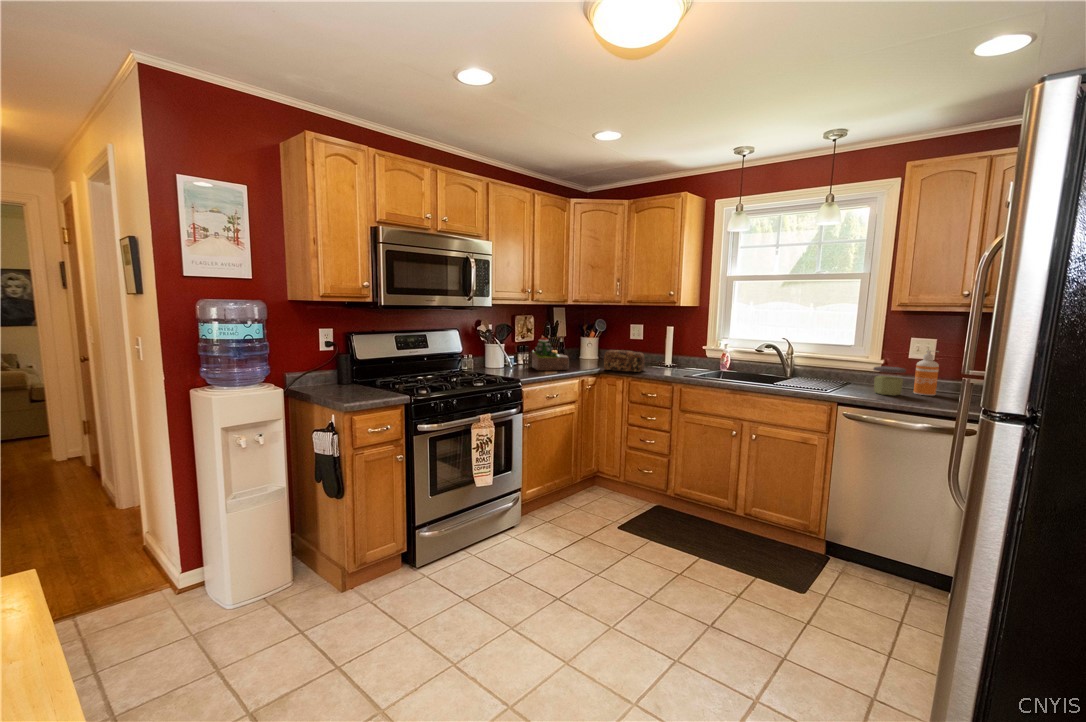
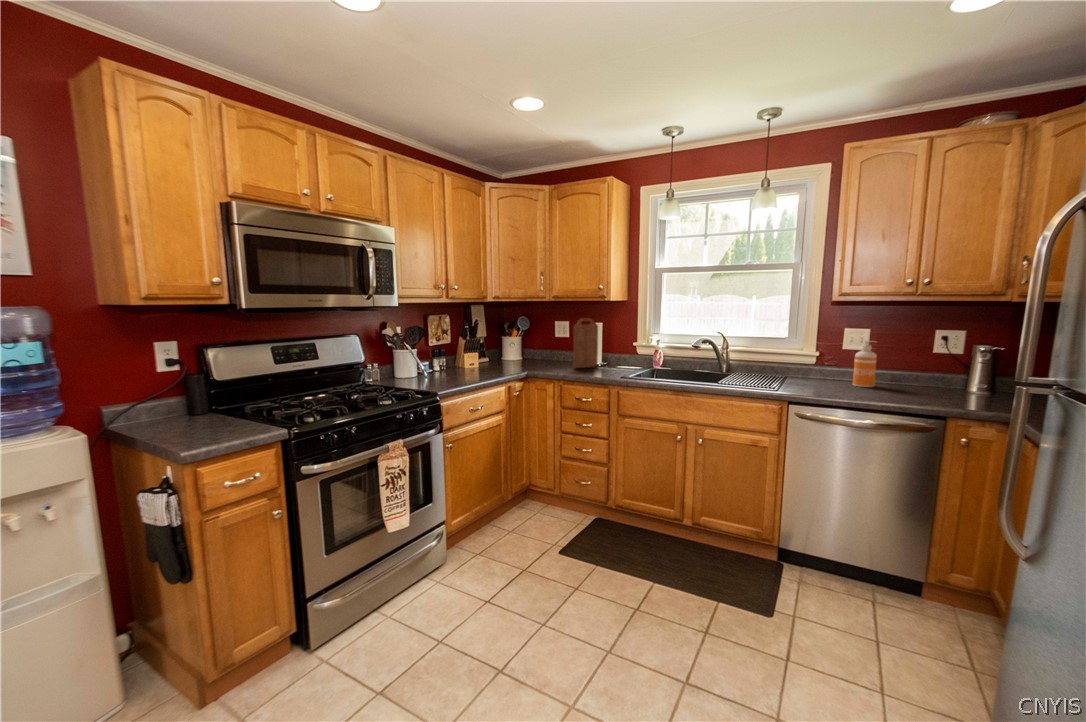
cutting board: none [643,322,668,367] -> present [573,318,598,368]
succulent plant: present [532,338,569,370] -> none [450,340,493,379]
bread loaf: present [604,350,645,372] -> none [532,351,576,375]
jar: present [874,366,906,396] -> none [816,359,849,390]

